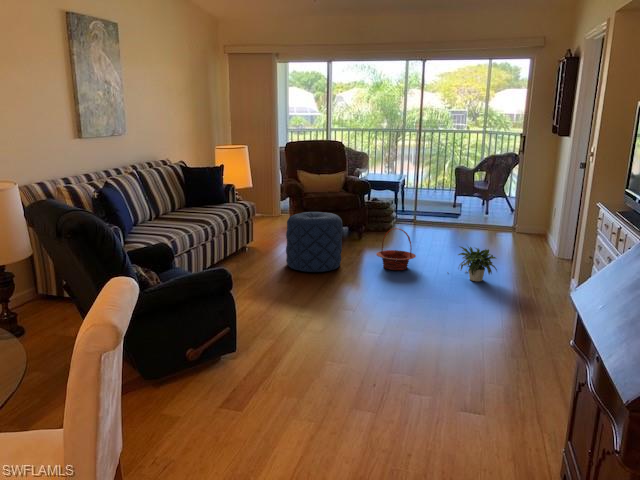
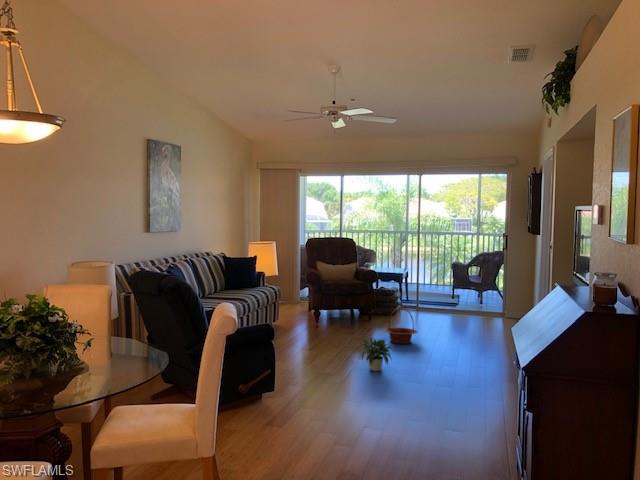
pouf: present [286,212,342,272] -> none [309,294,356,344]
potted plant: present [458,246,497,281] -> present [358,337,393,371]

